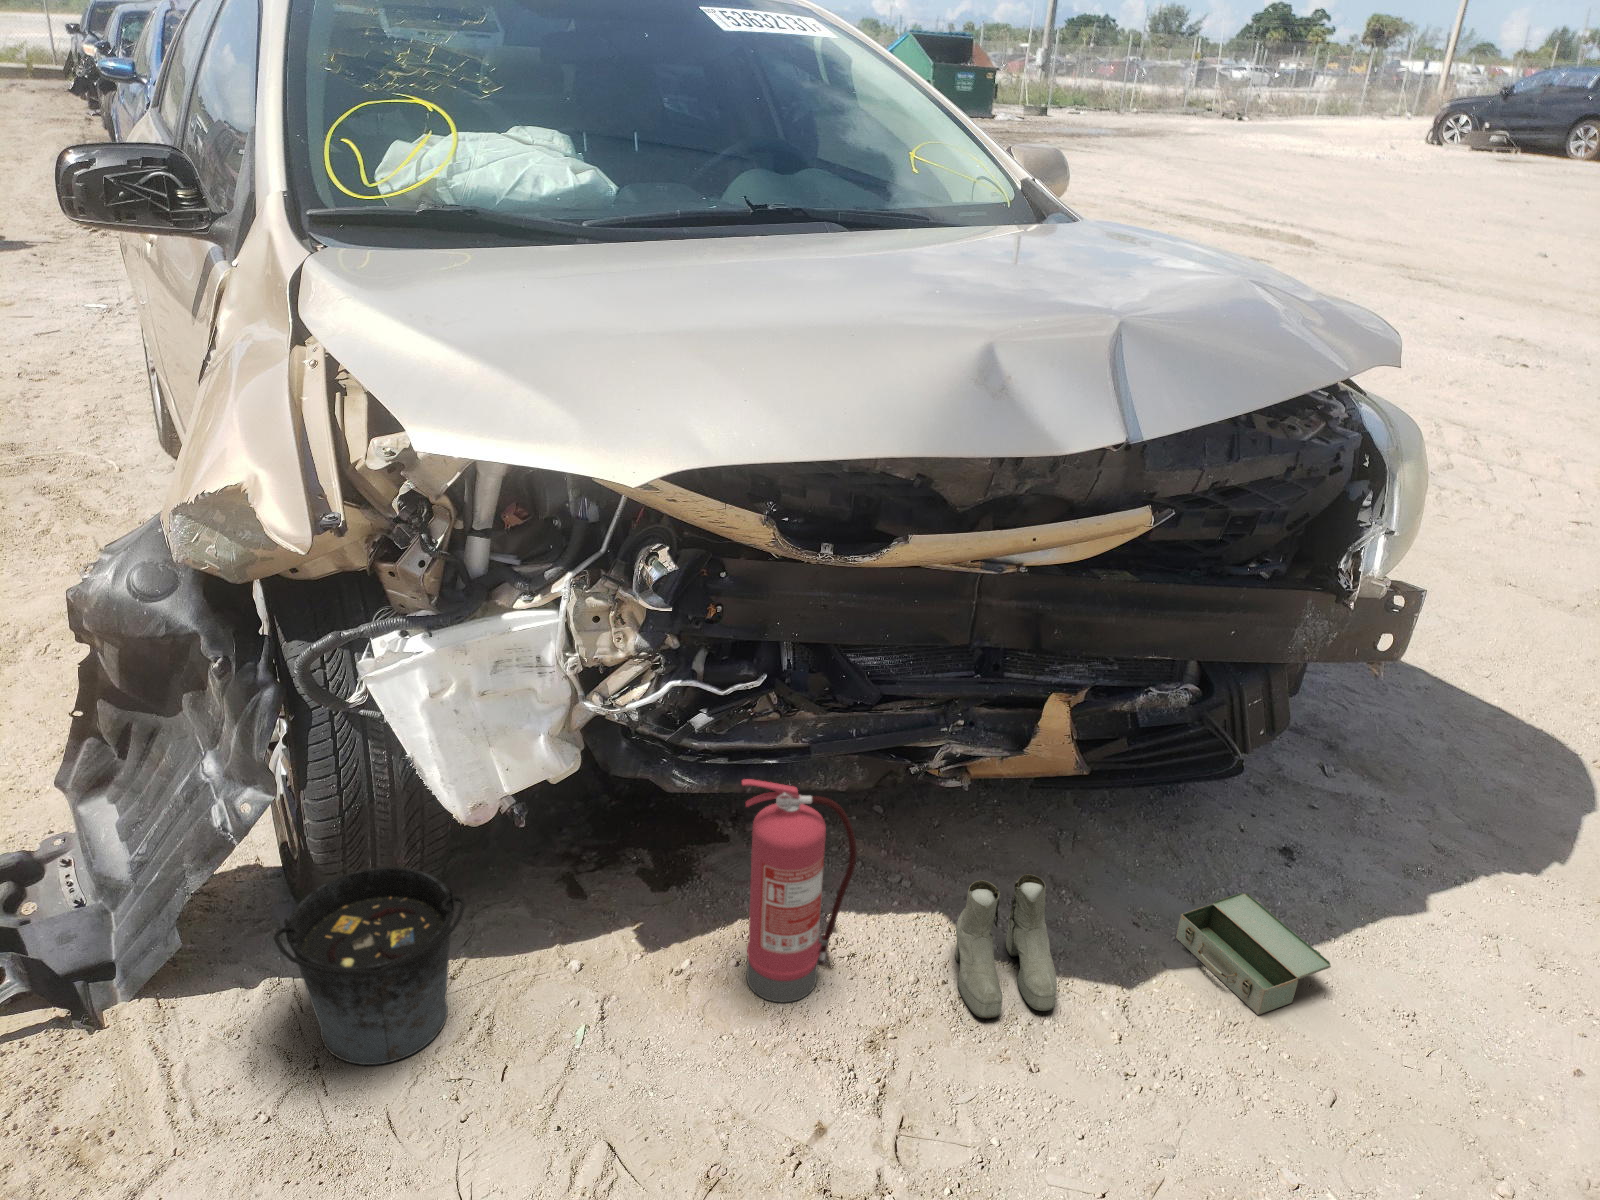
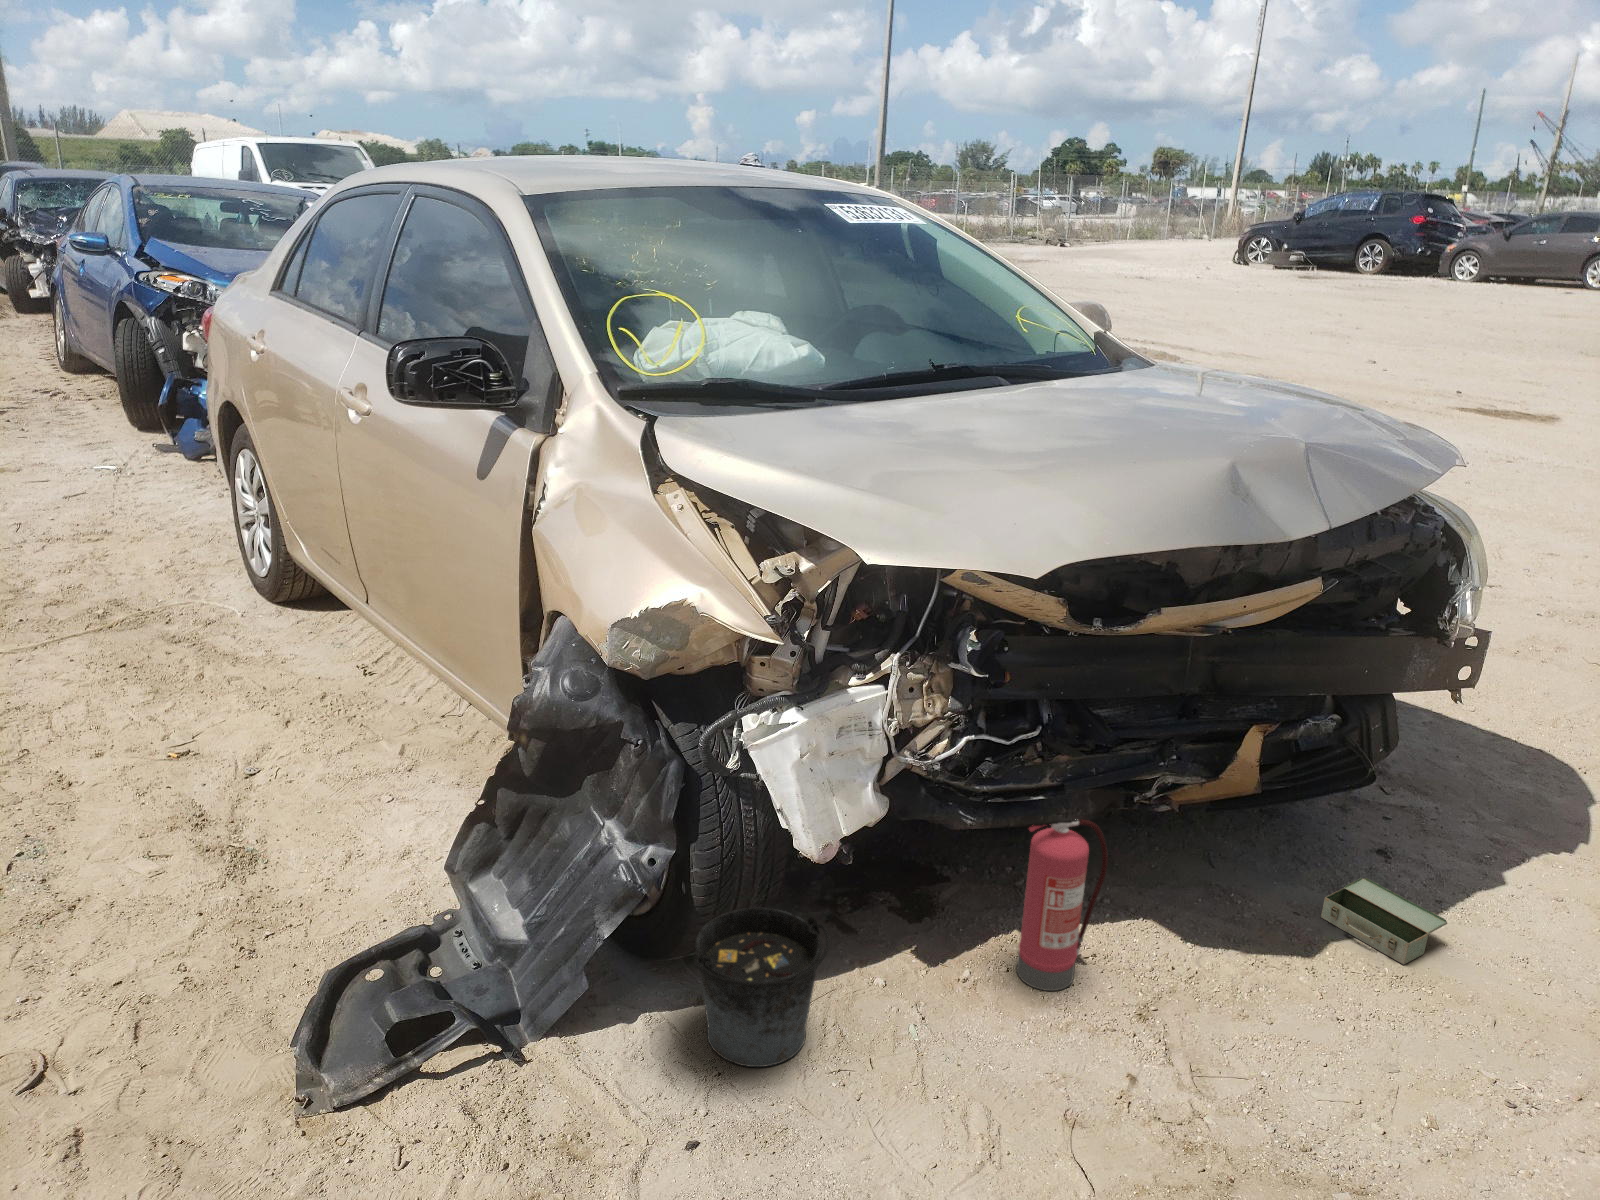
boots: present [955,874,1057,1018] -> none [1166,873,1260,986]

